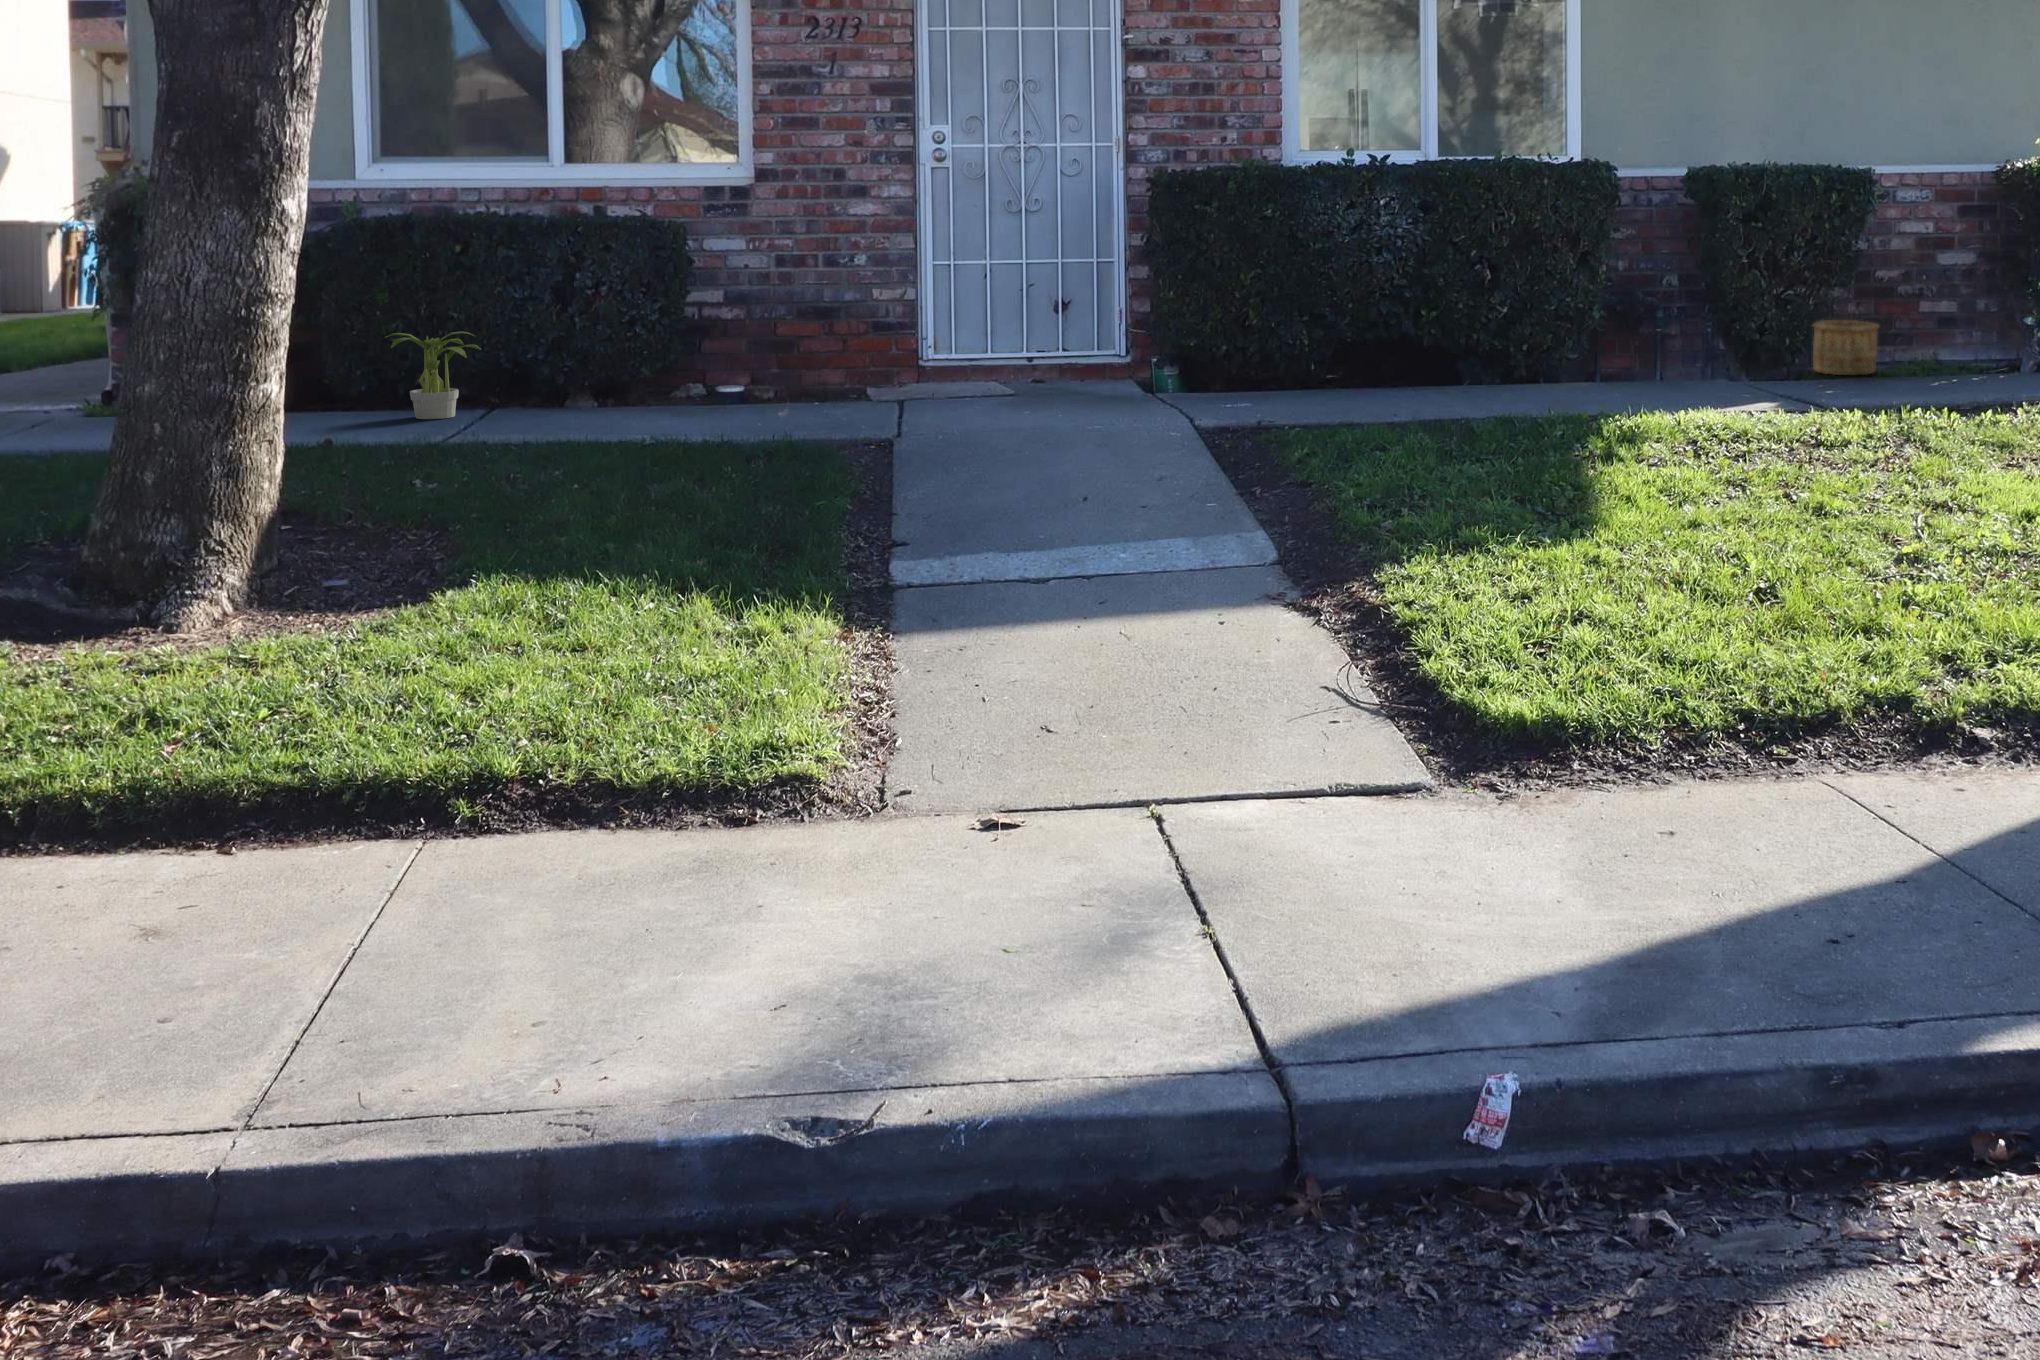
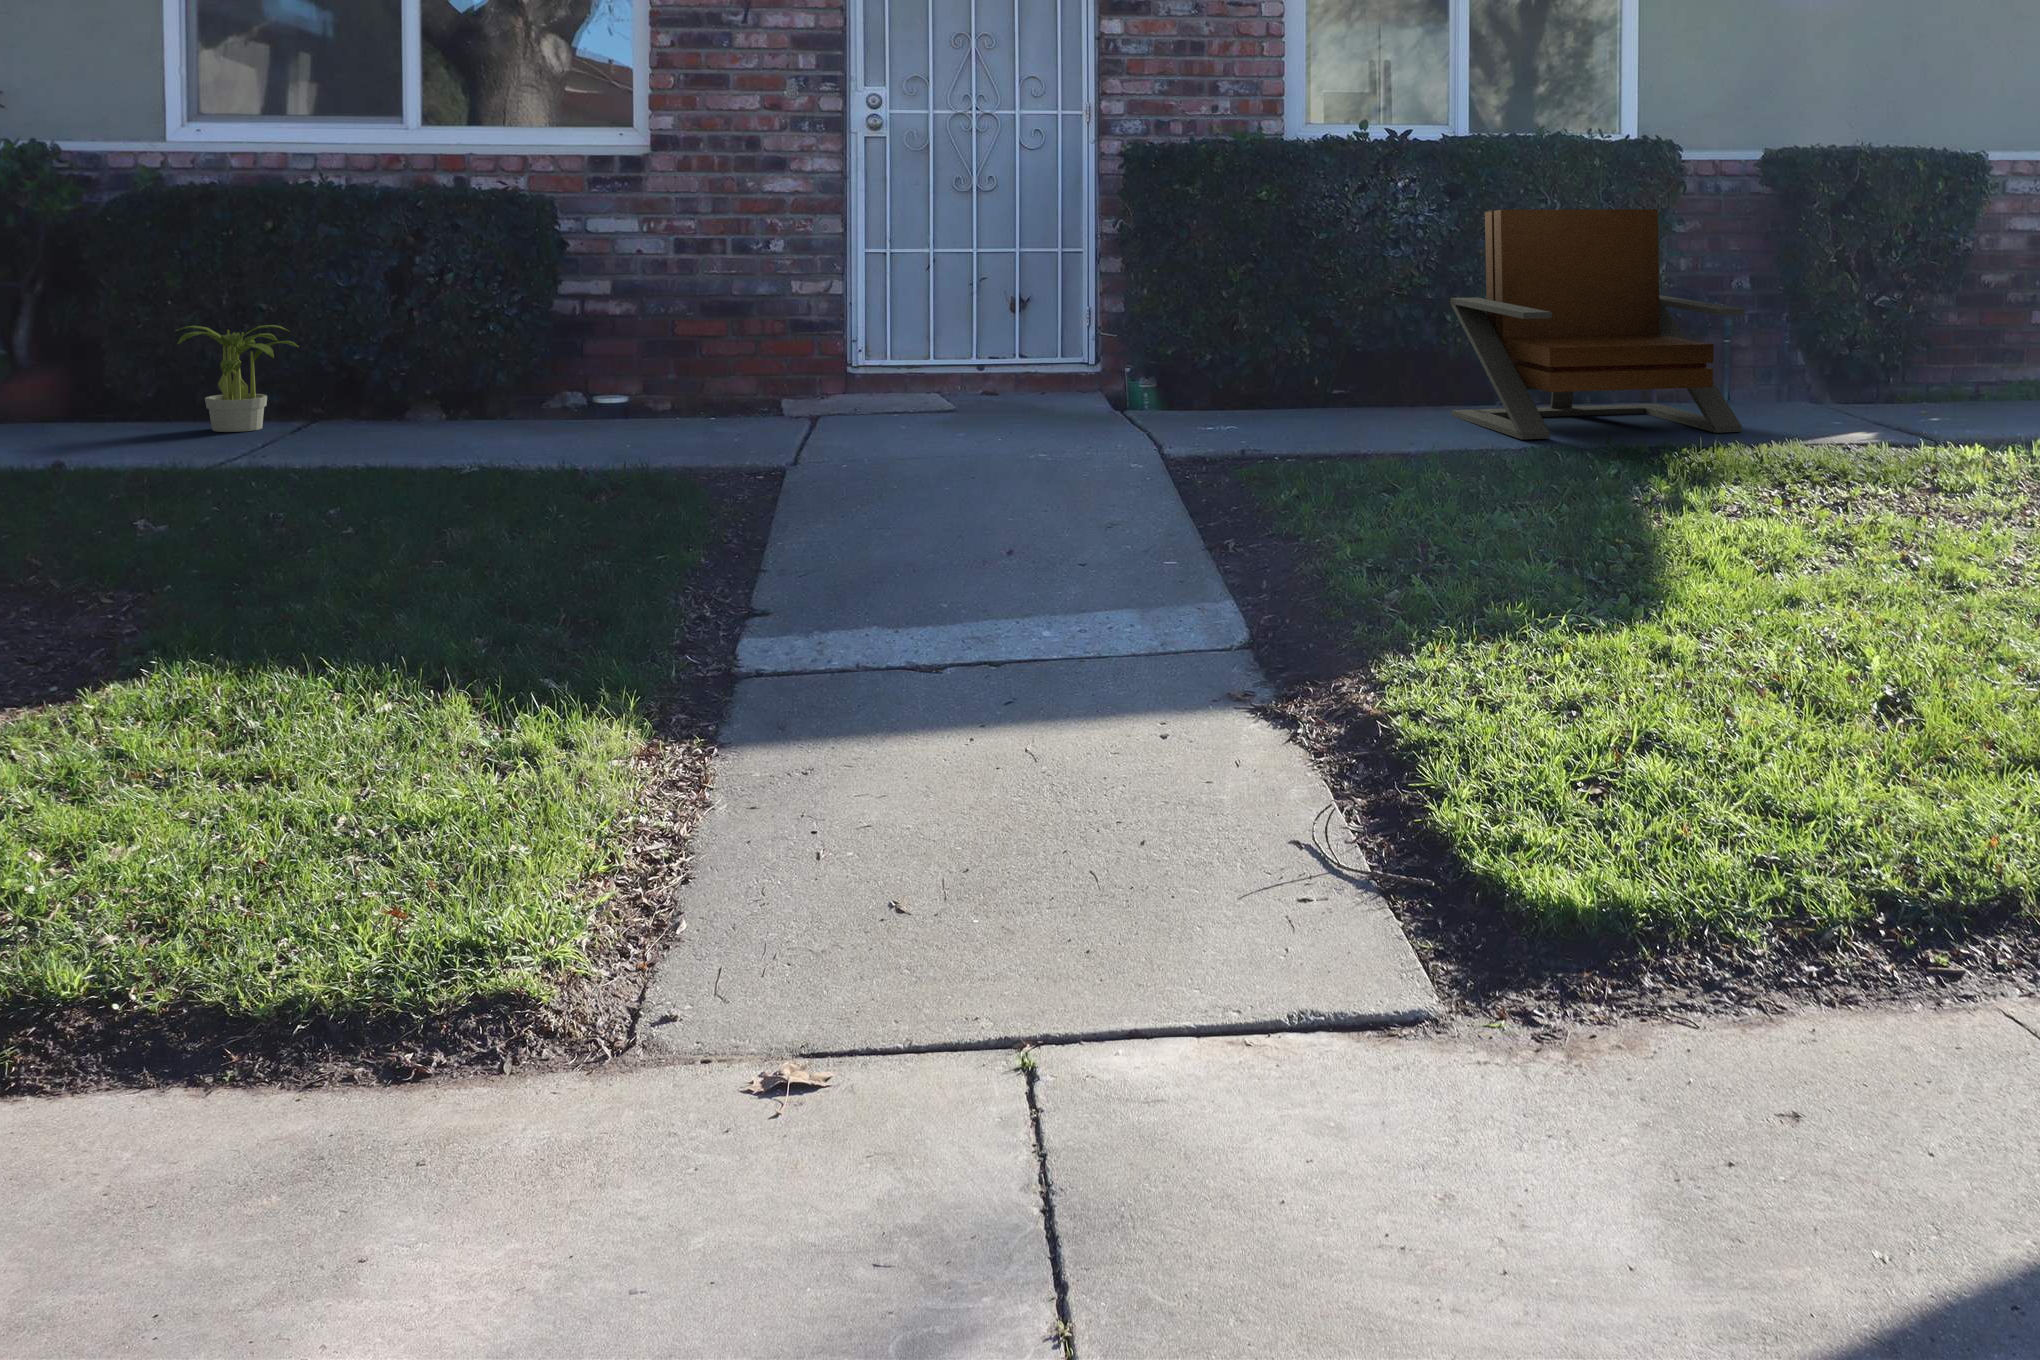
lounge chair: none [1426,220,1670,412] -> present [1450,209,1745,439]
wooden bucket: present [1813,320,1879,375] -> none [1907,332,1987,398]

